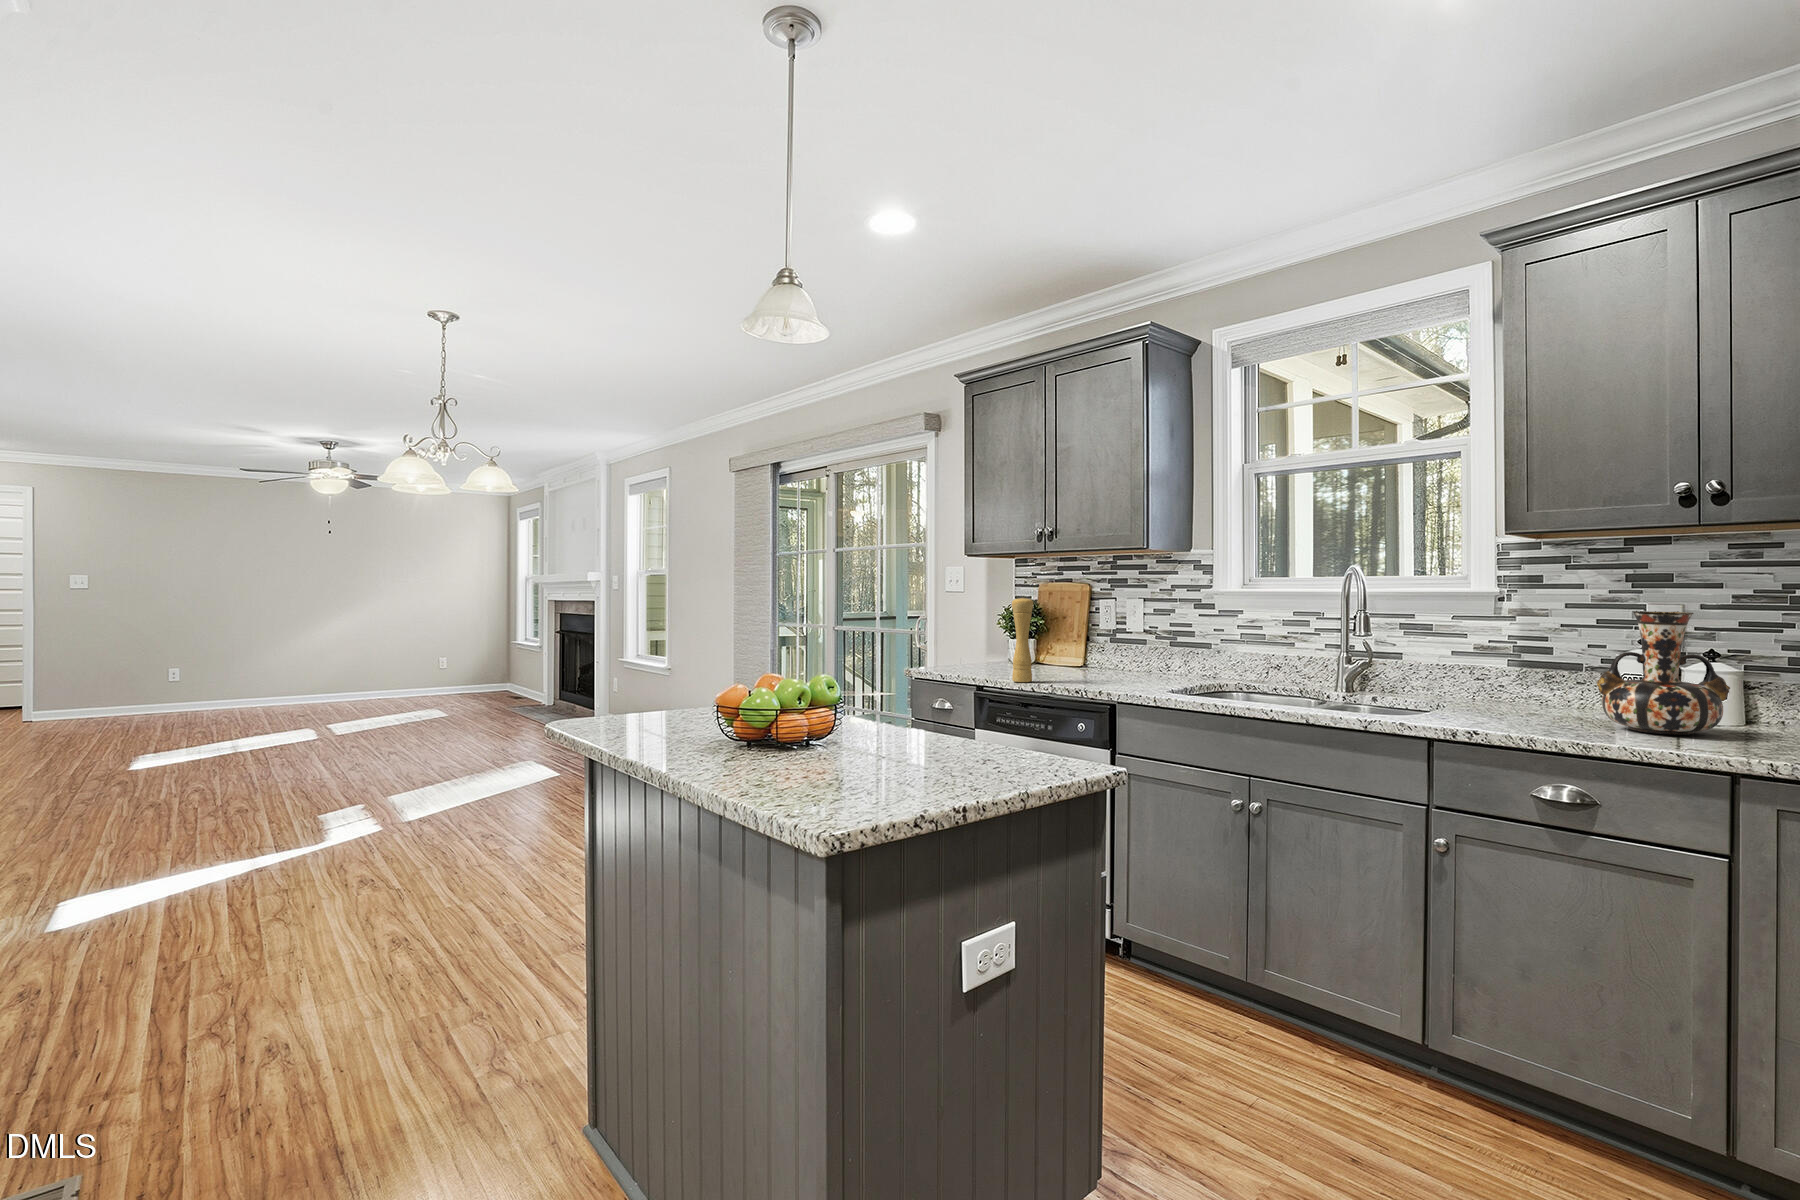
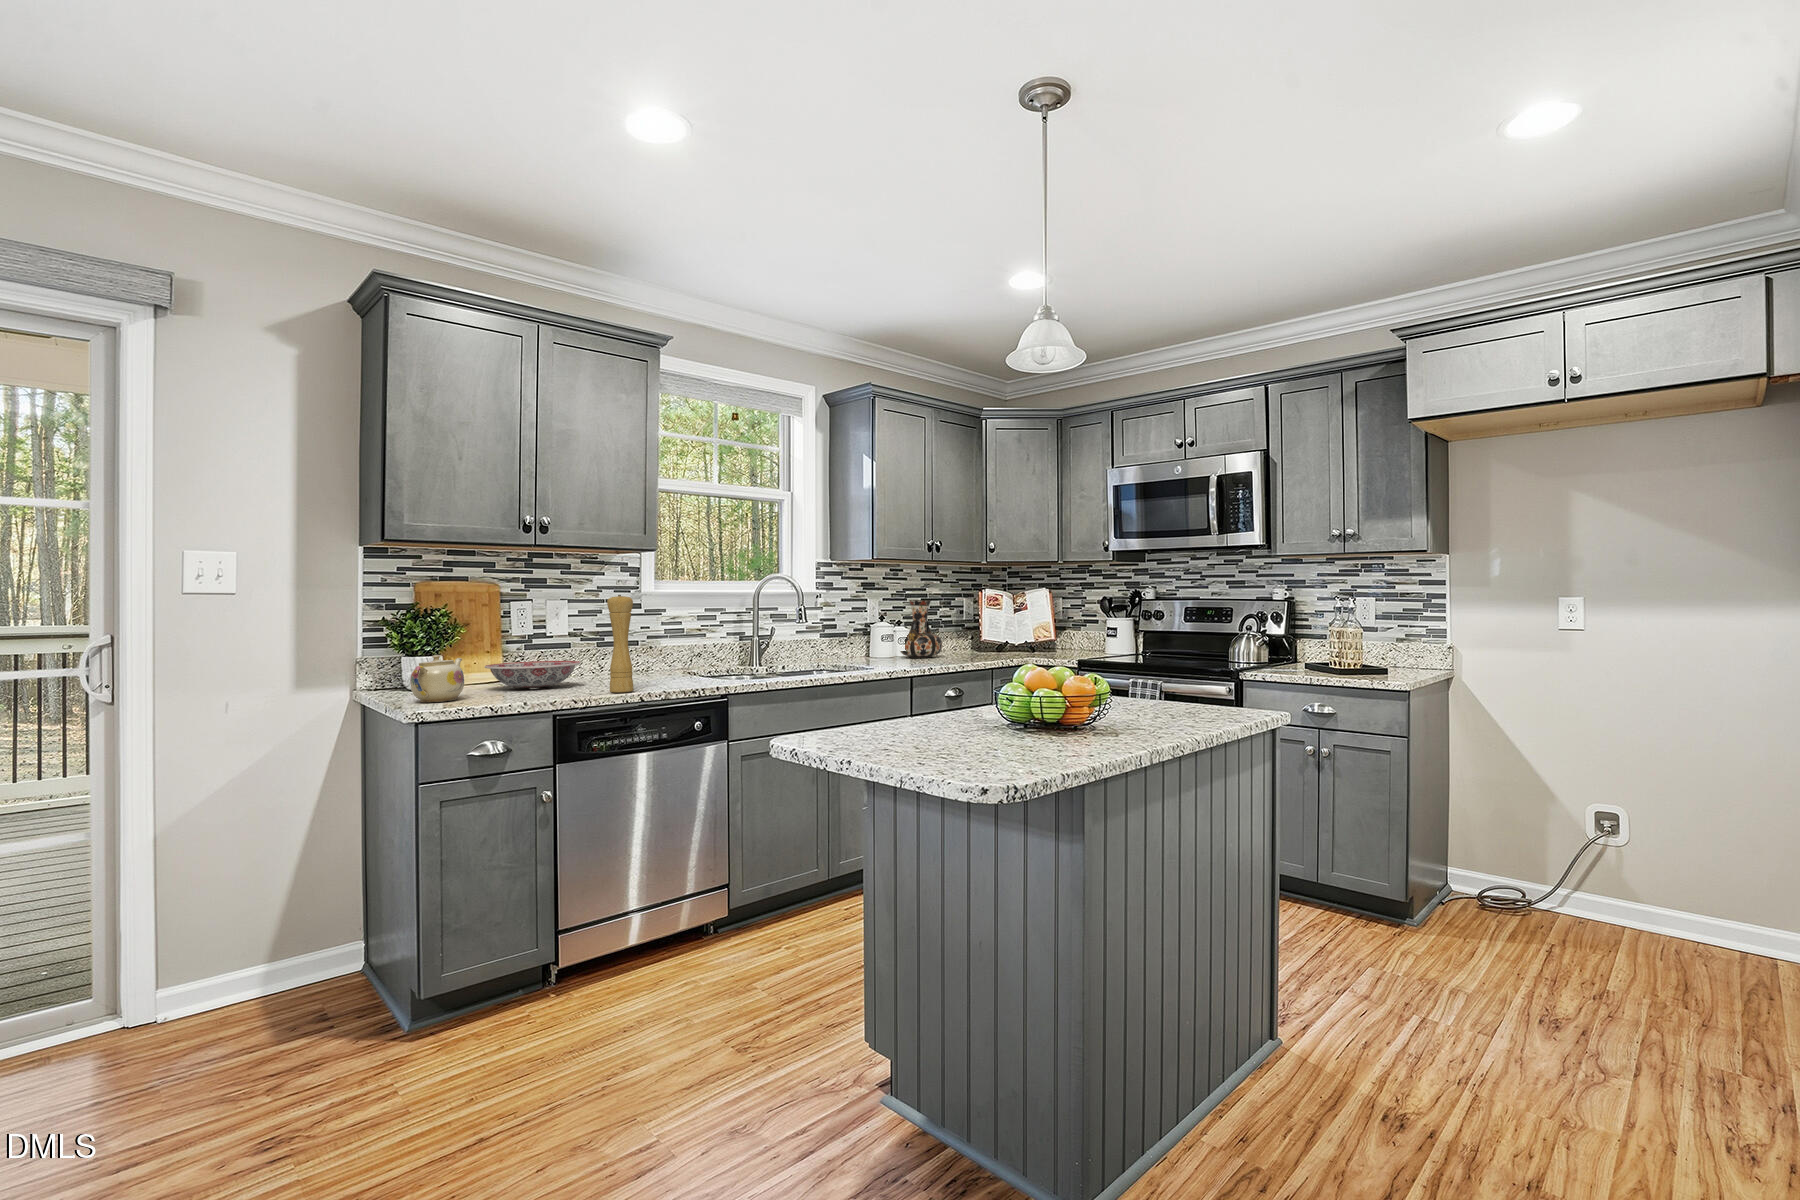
teapot: none [952,637,1005,670] -> present [410,655,464,702]
ceramic bowl: none [1029,650,1104,673] -> present [485,661,581,688]

